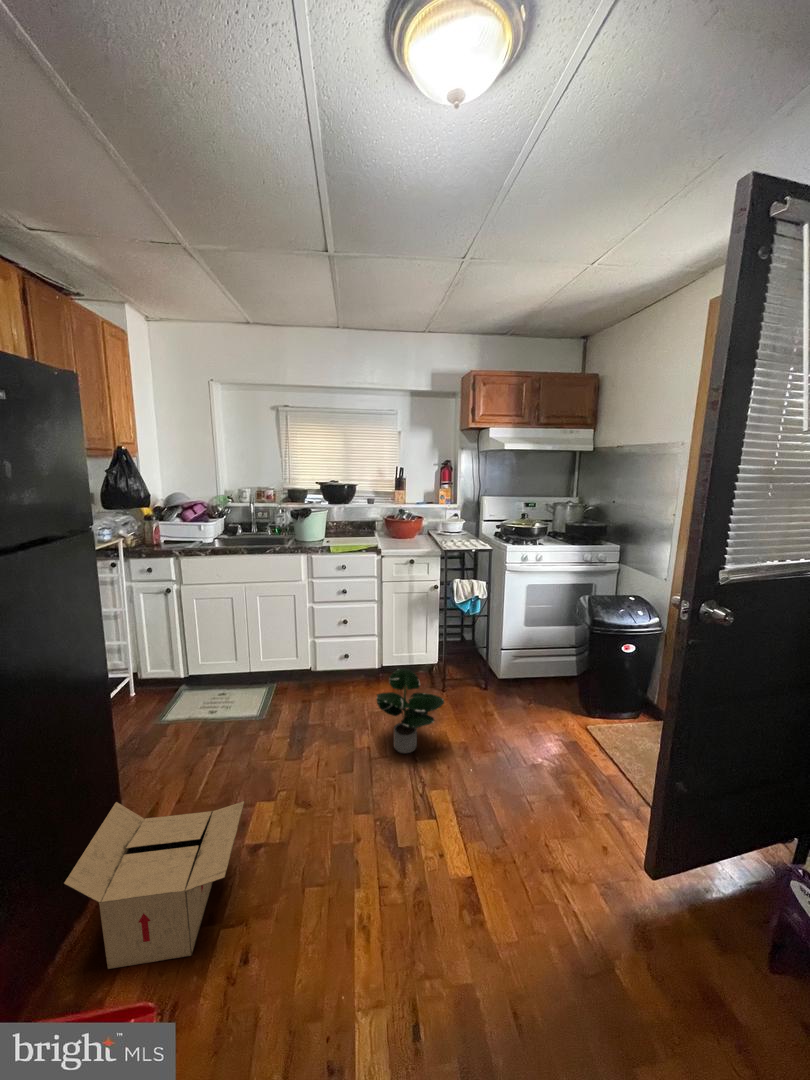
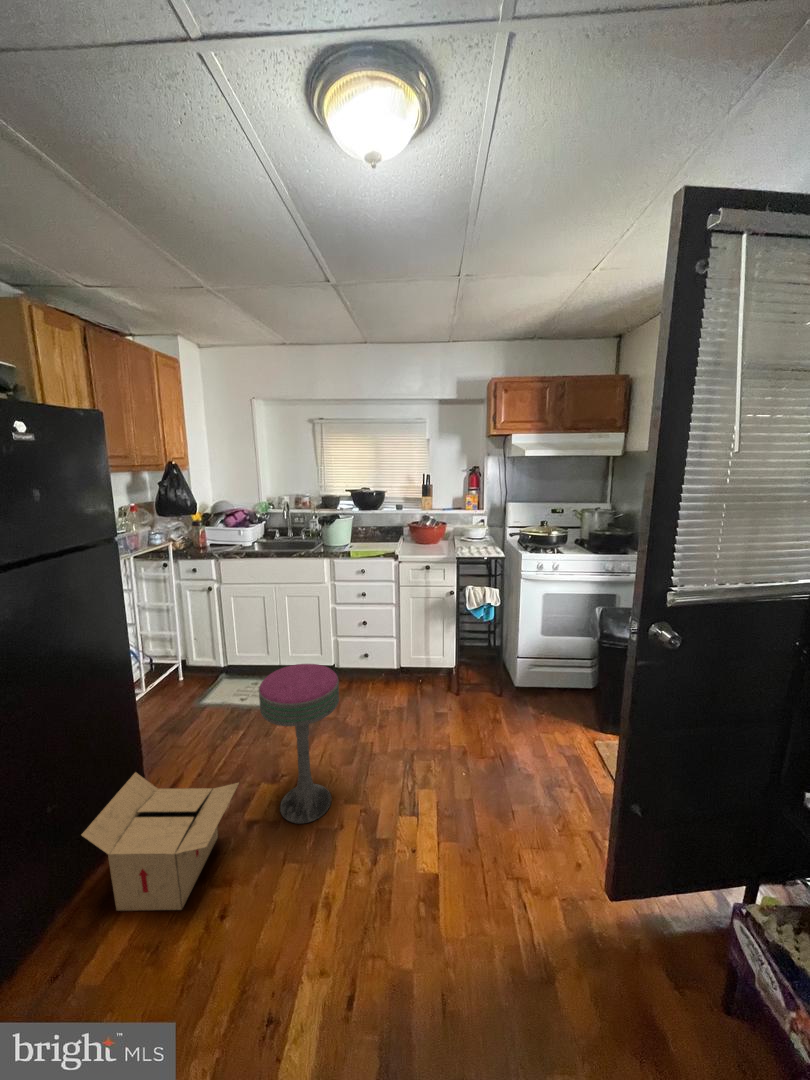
bar stool: none [262,664,349,840] -> present [259,664,339,824]
potted plant: present [377,669,444,753] -> none [377,671,443,752]

